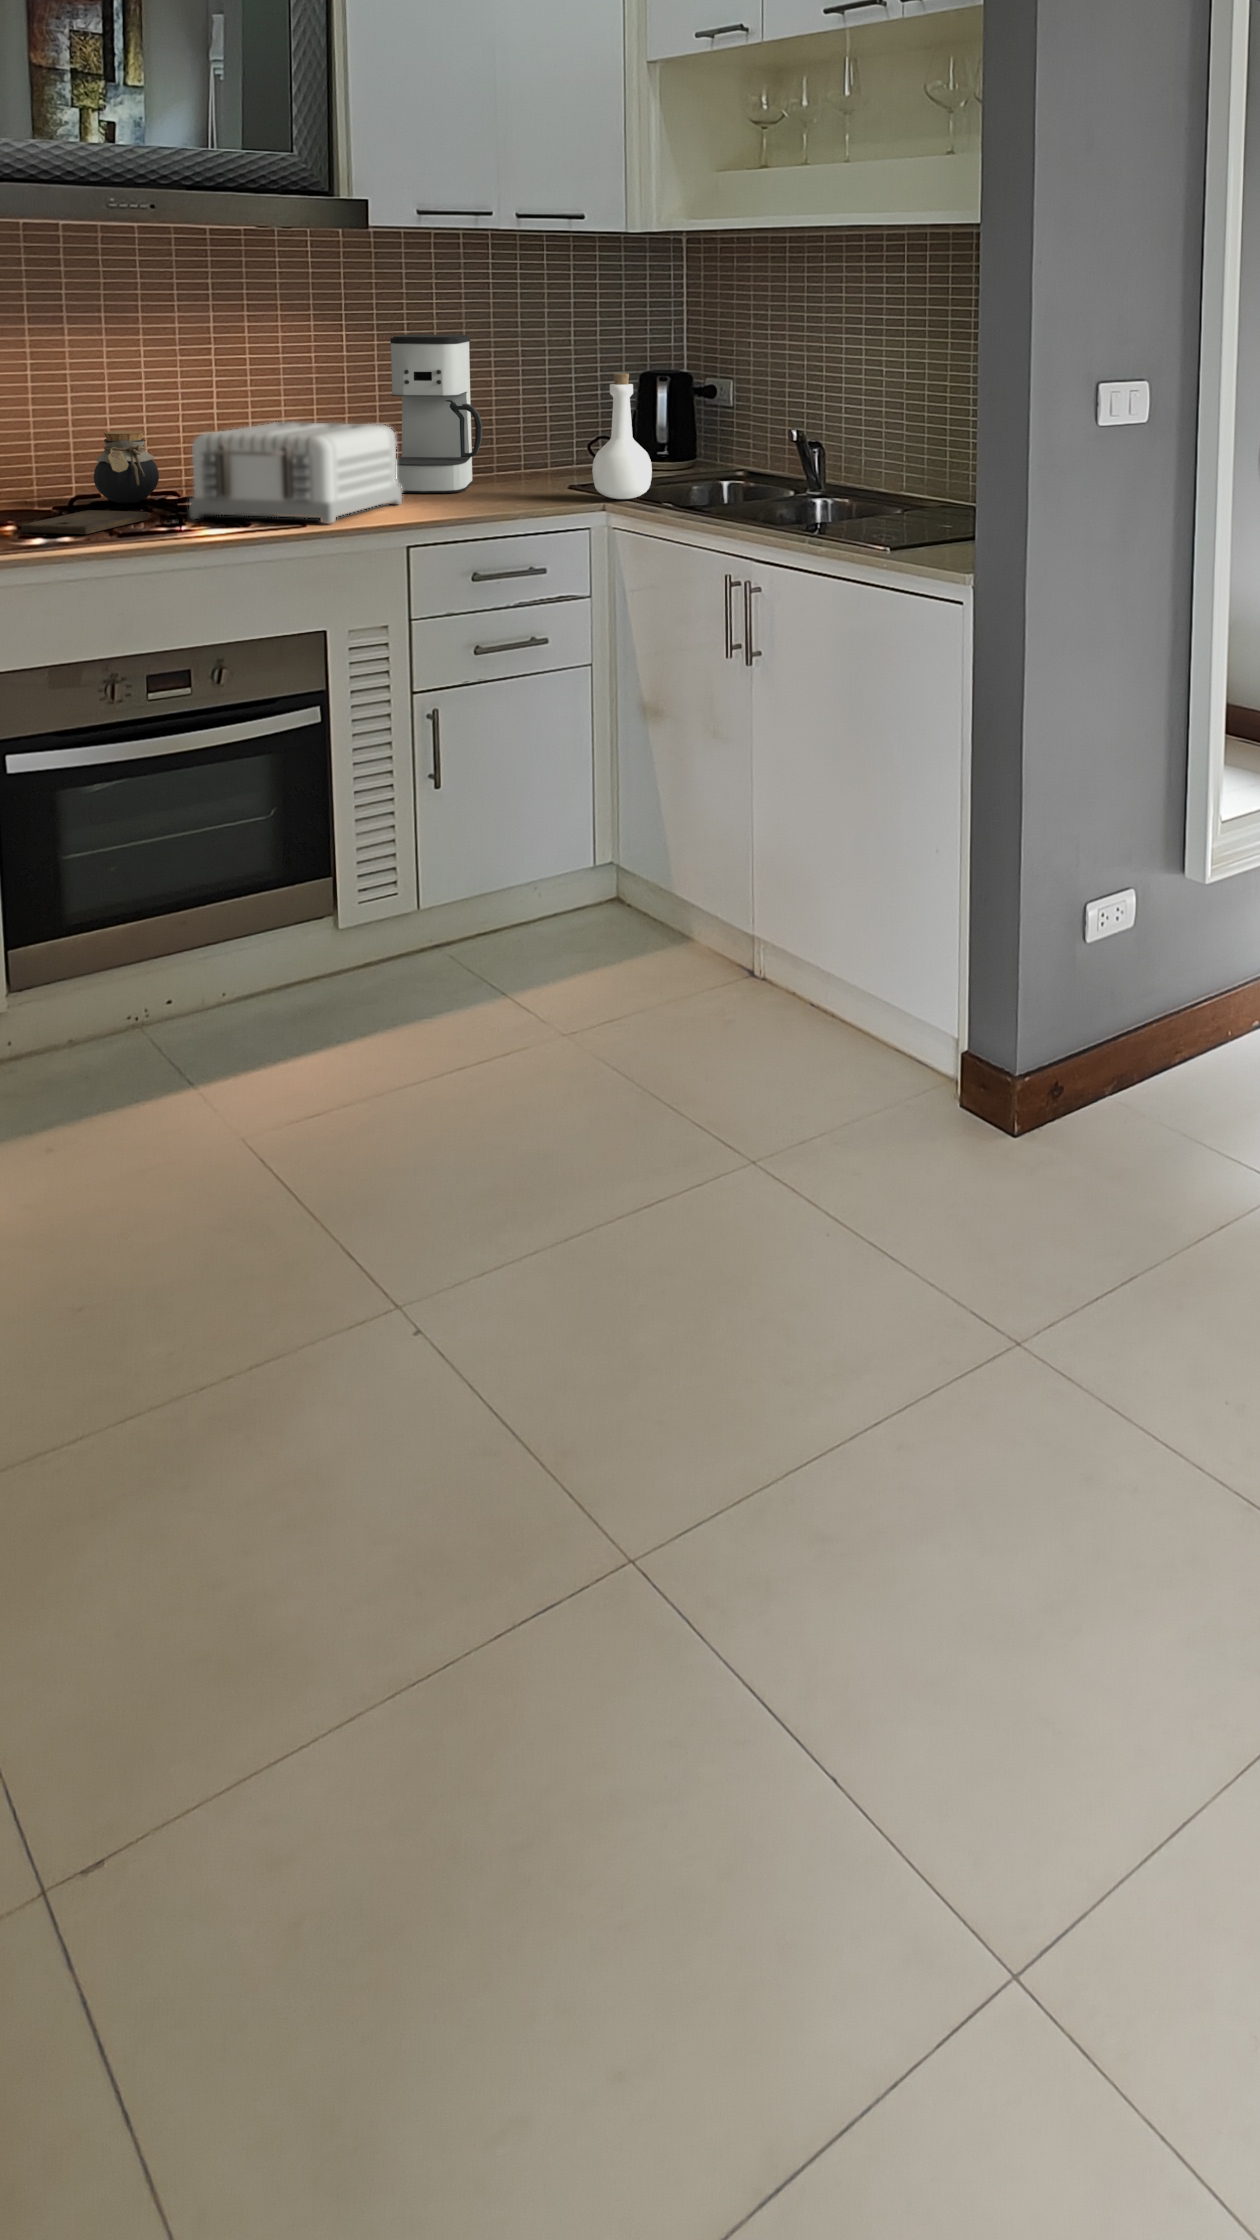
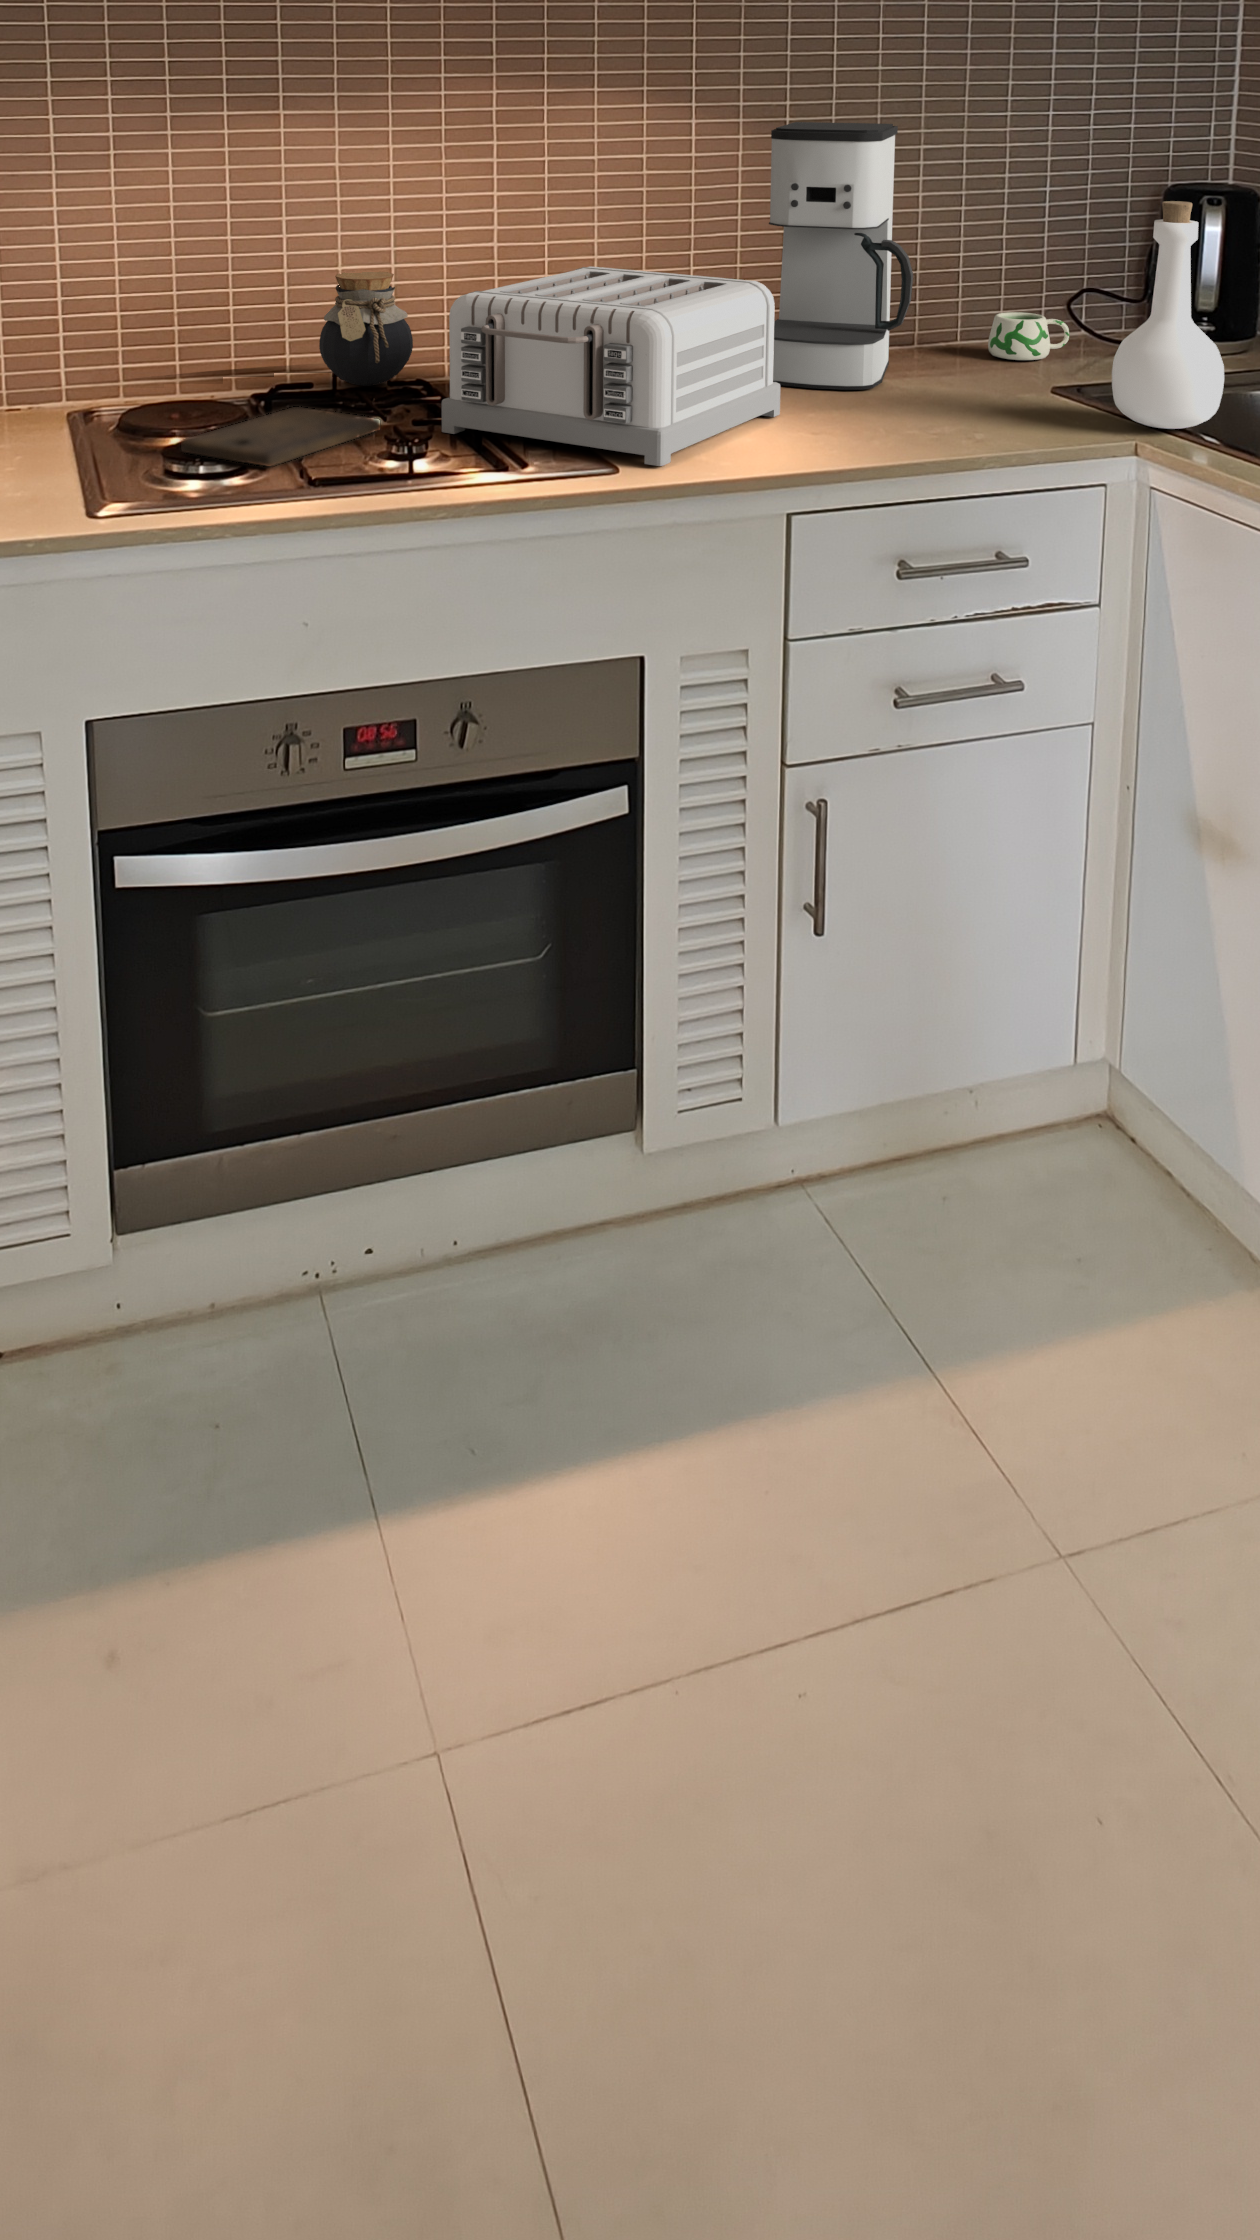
mug: none [535,450,584,478] -> present [988,312,1069,360]

